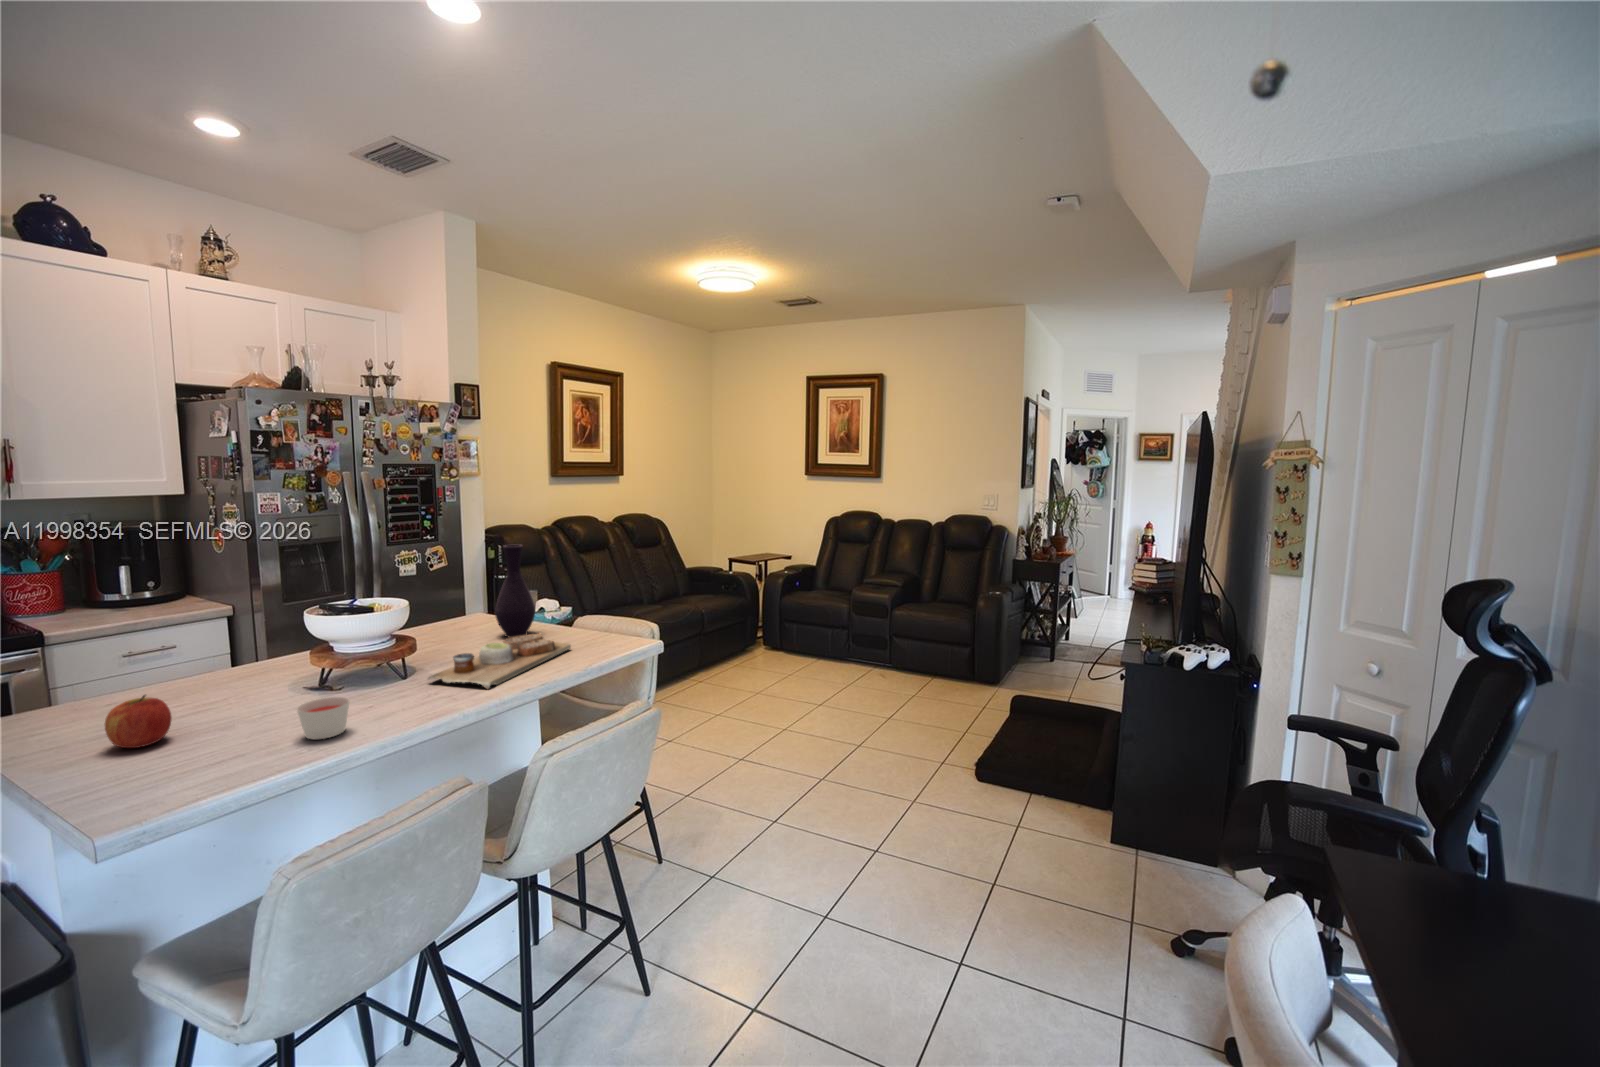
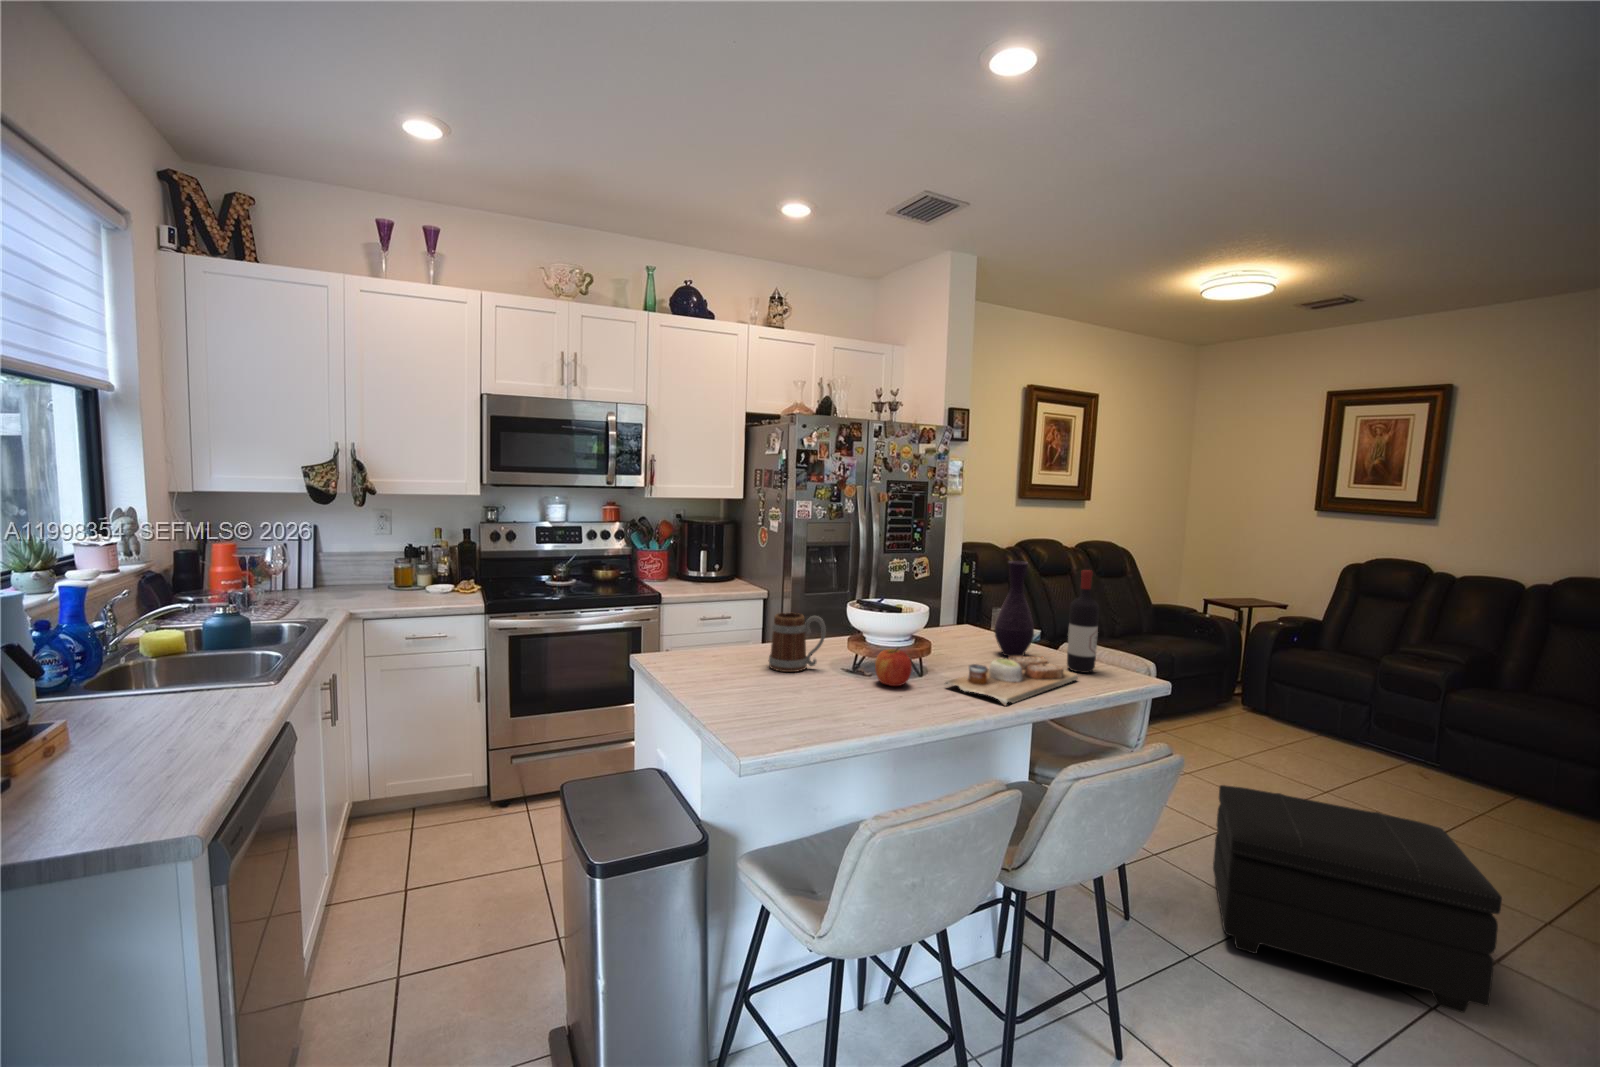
wine bottle: none [563,547,590,641] -> present [1067,570,1099,673]
mug: none [193,633,275,706] -> present [769,613,826,672]
apple: present [105,695,172,748] -> present [875,648,912,686]
candle: present [297,697,349,739] -> none [854,683,894,721]
footstool: none [715,701,875,834] -> present [1213,785,1502,1013]

